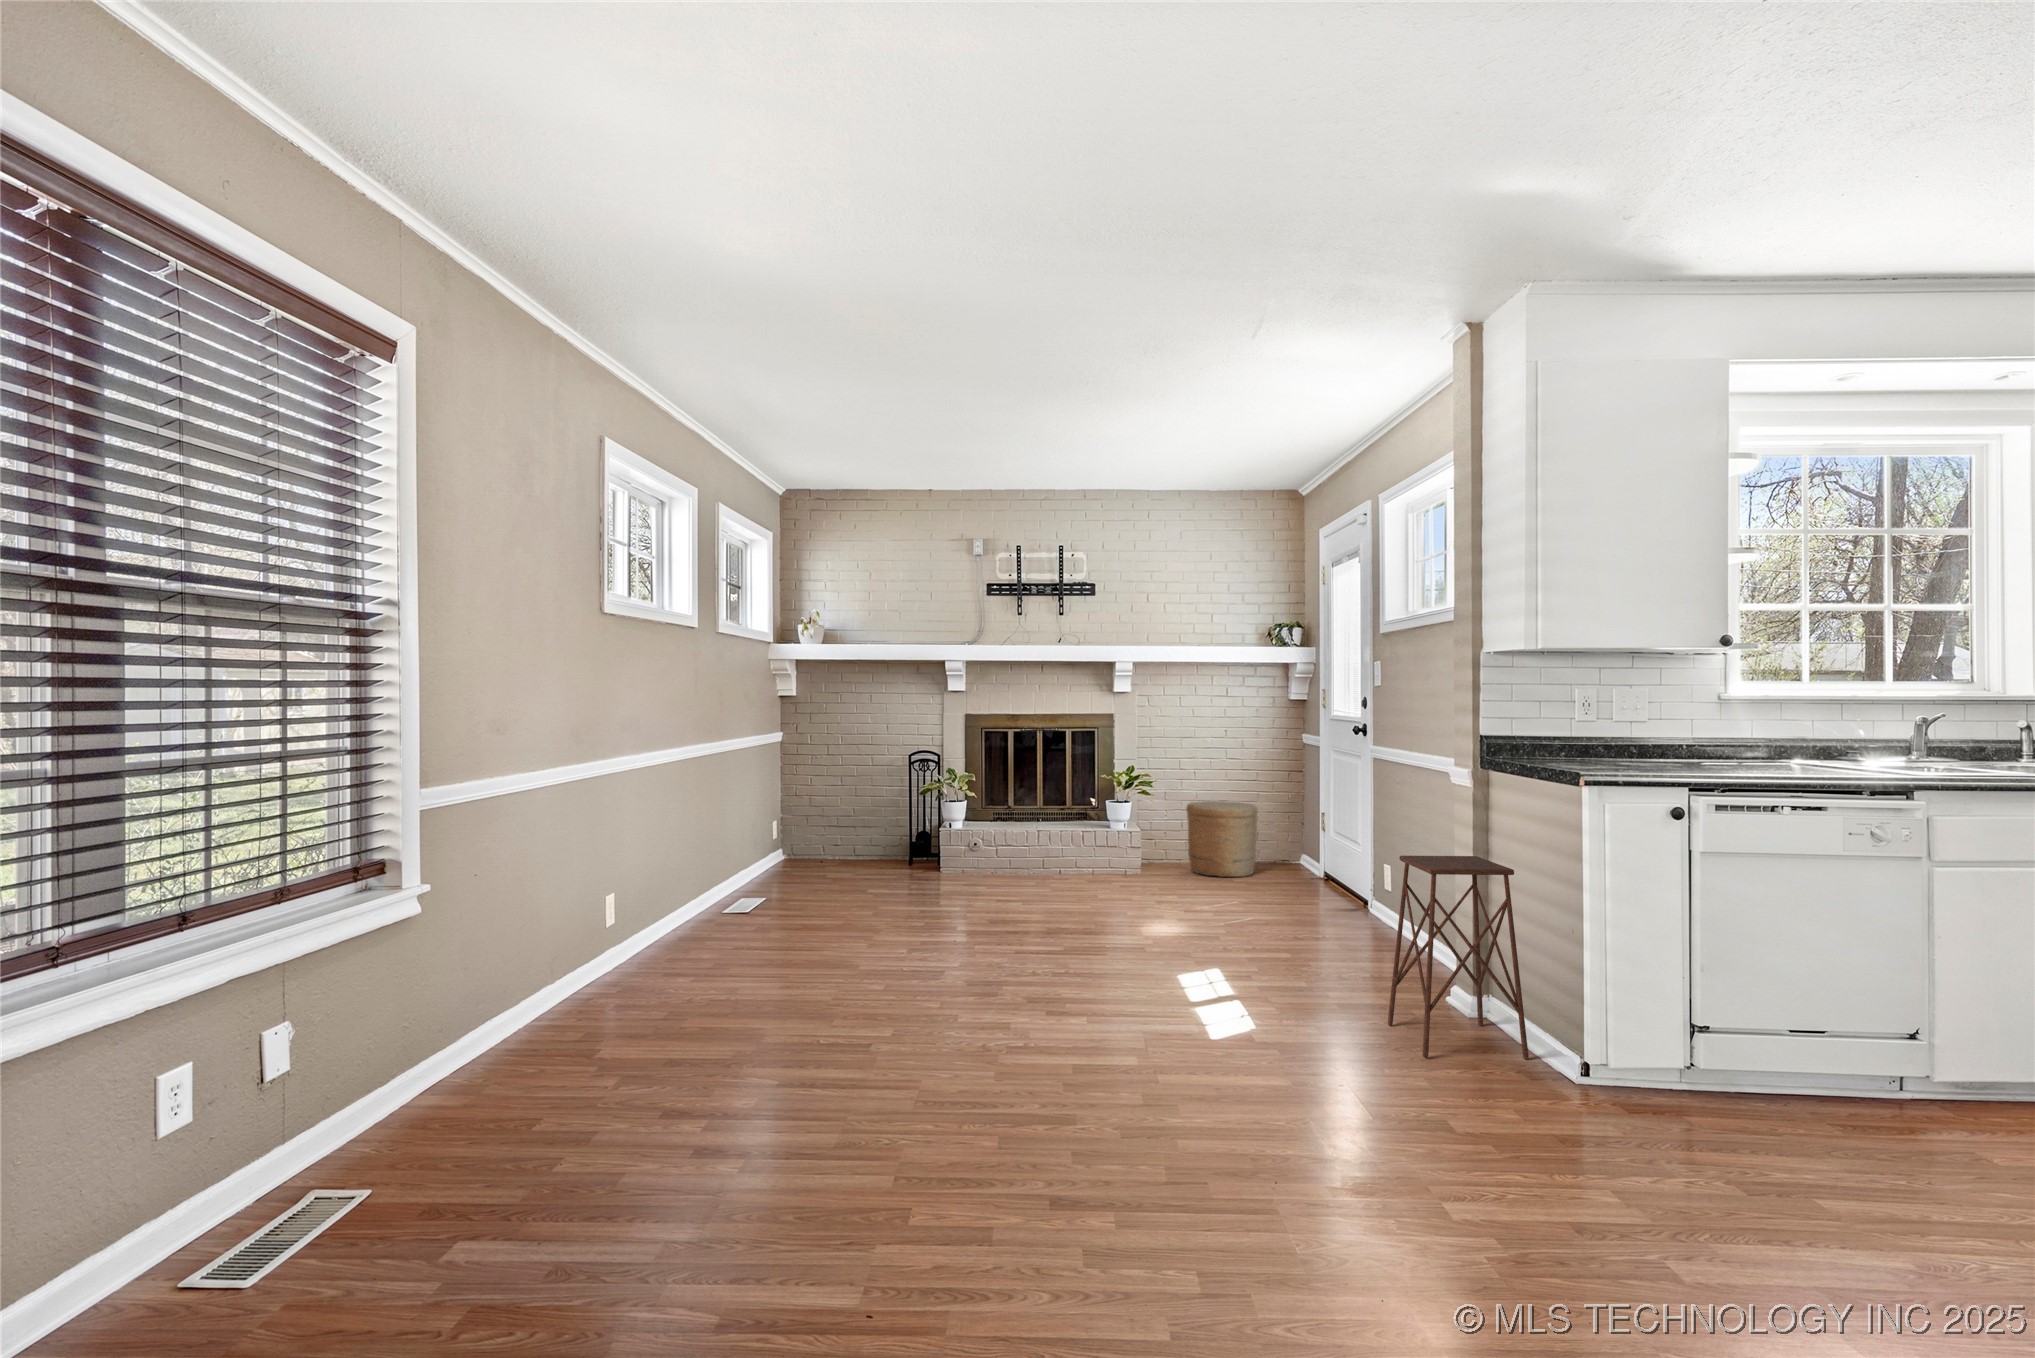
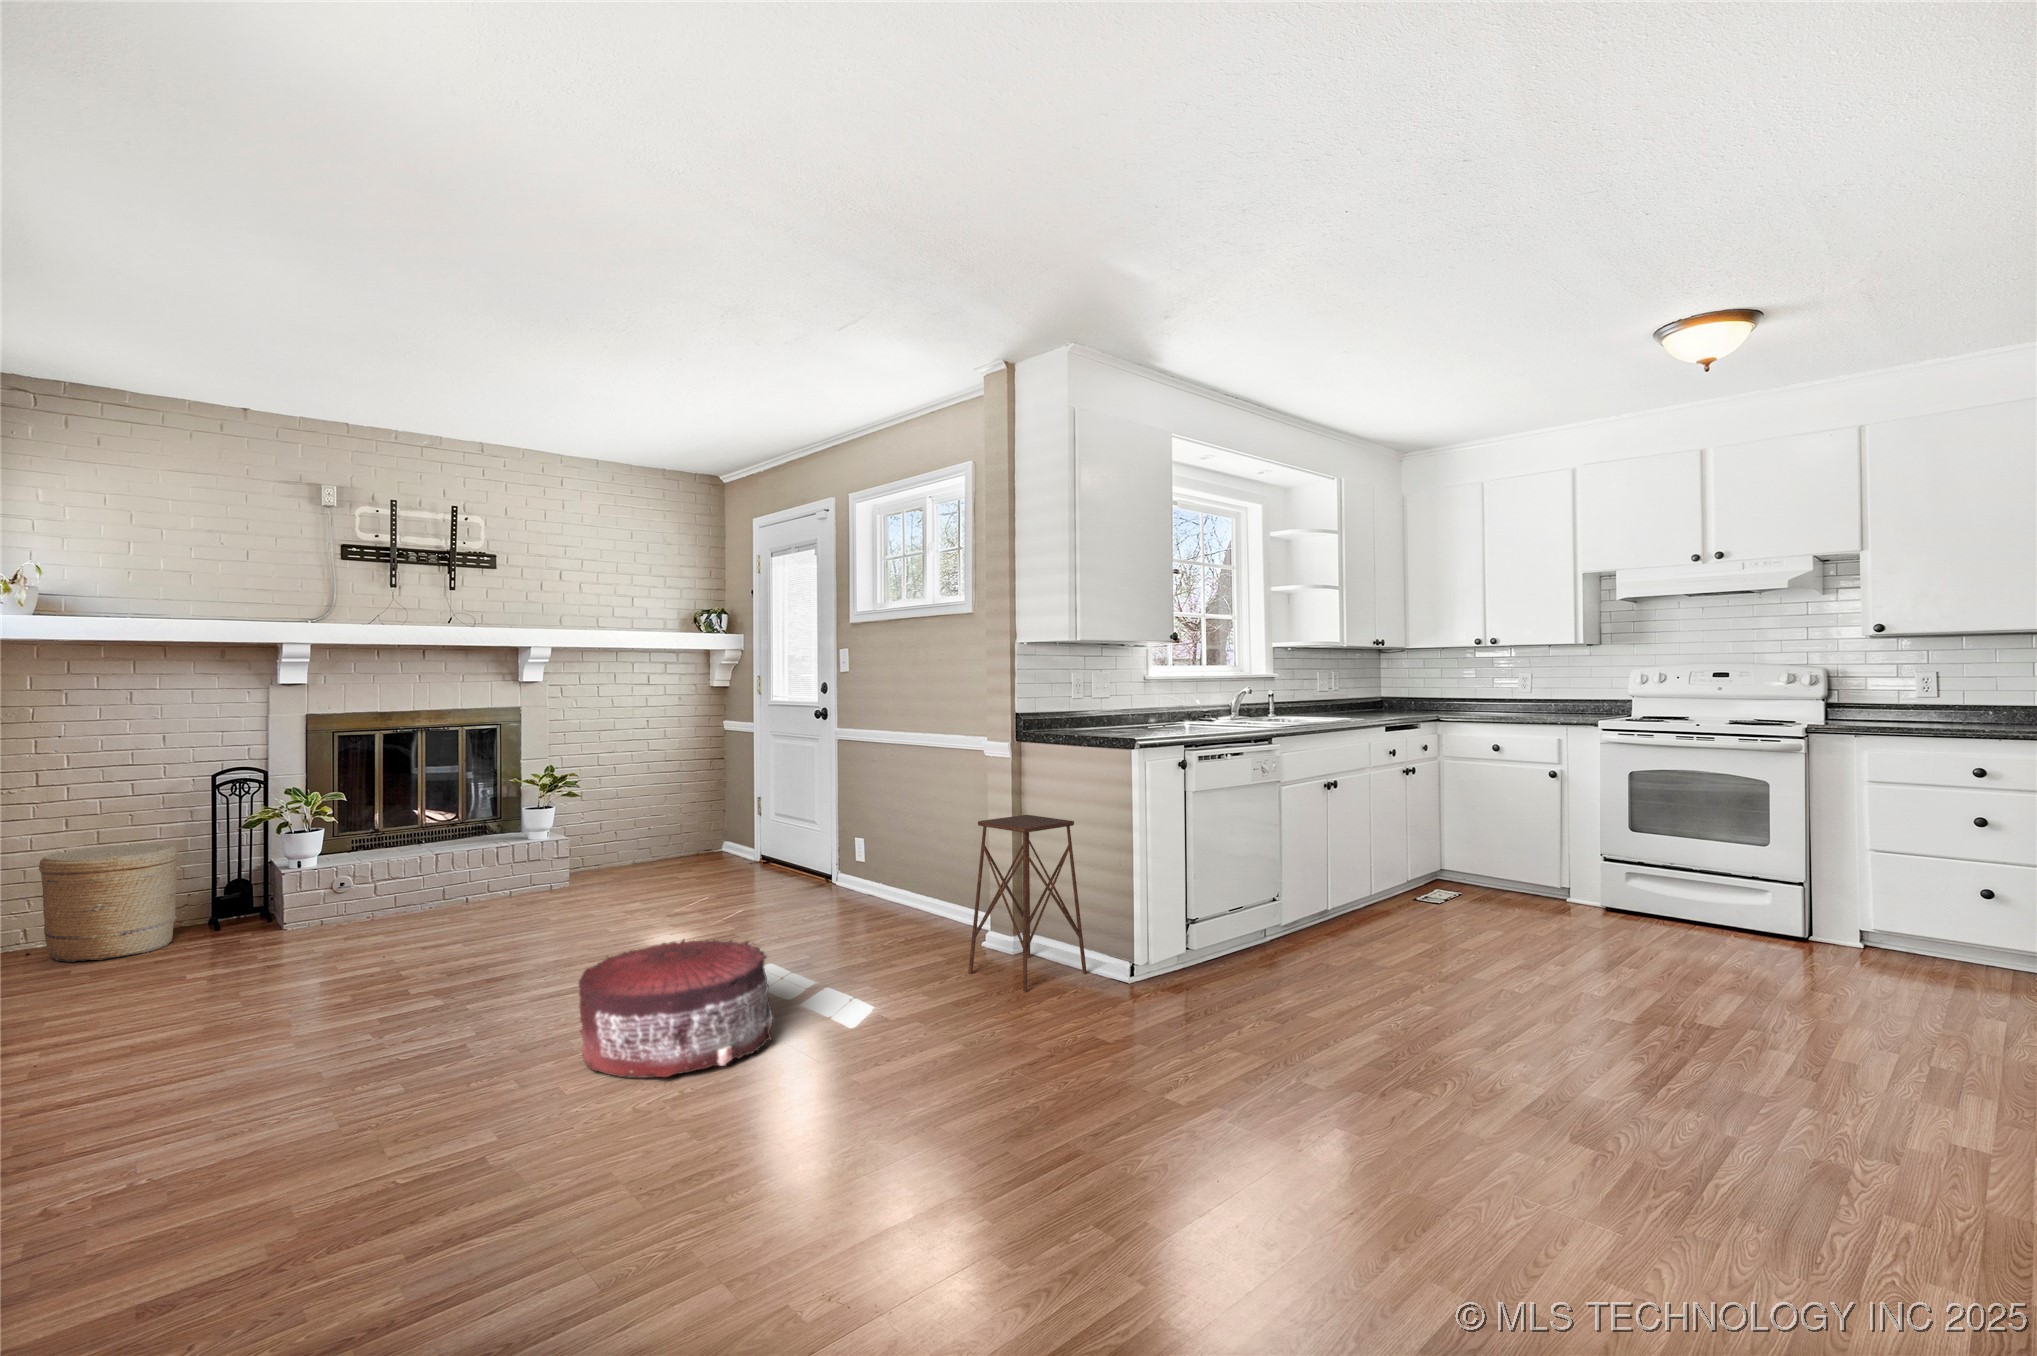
woven basket: present [1186,801,1258,877] -> present [39,844,178,962]
pouf: none [979,925,1138,1042] -> present [579,940,773,1078]

